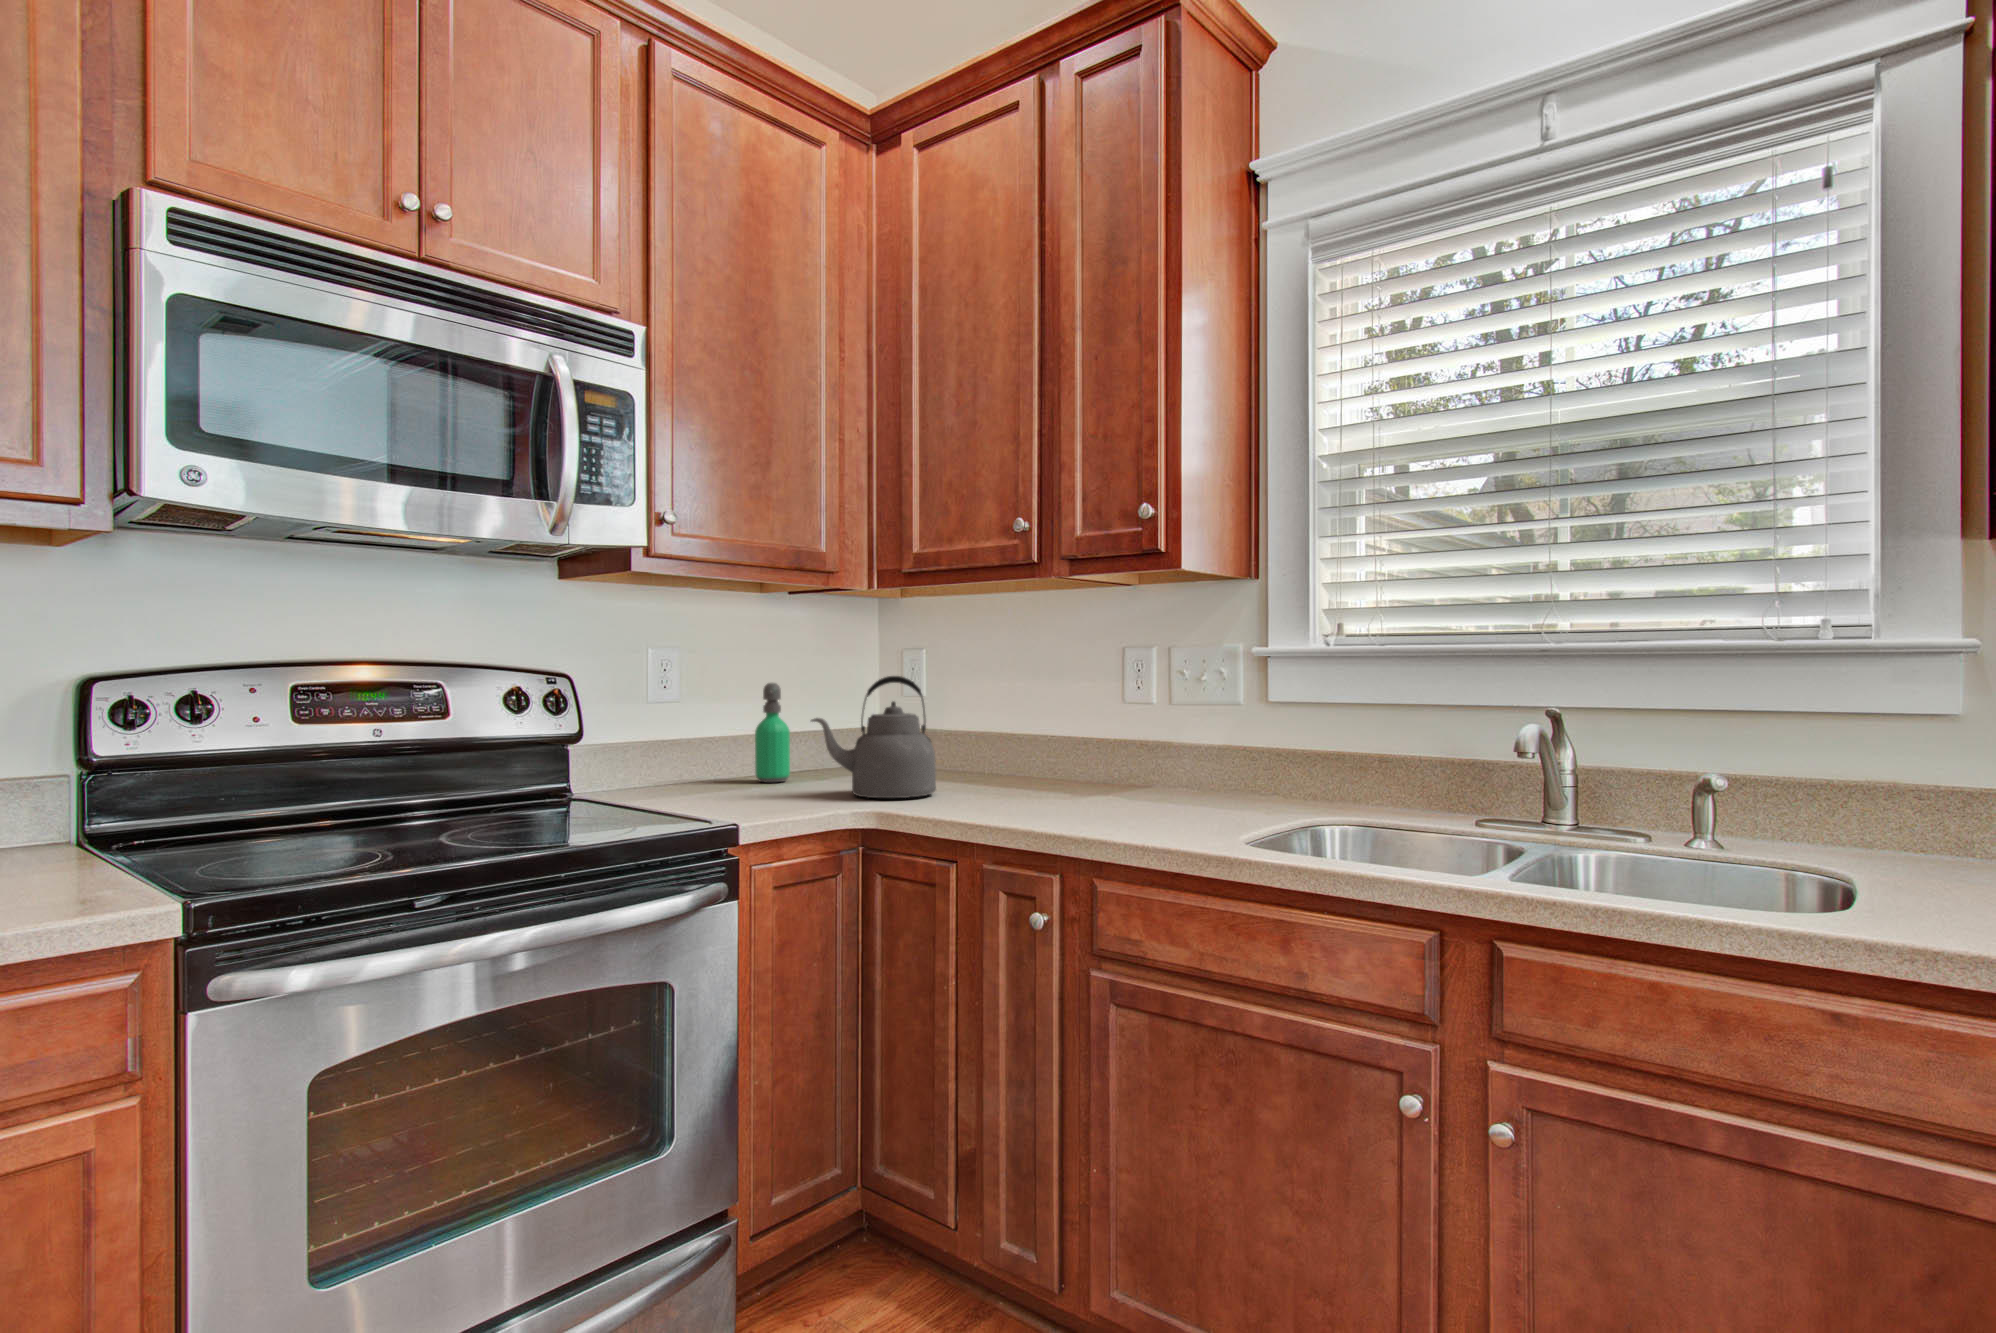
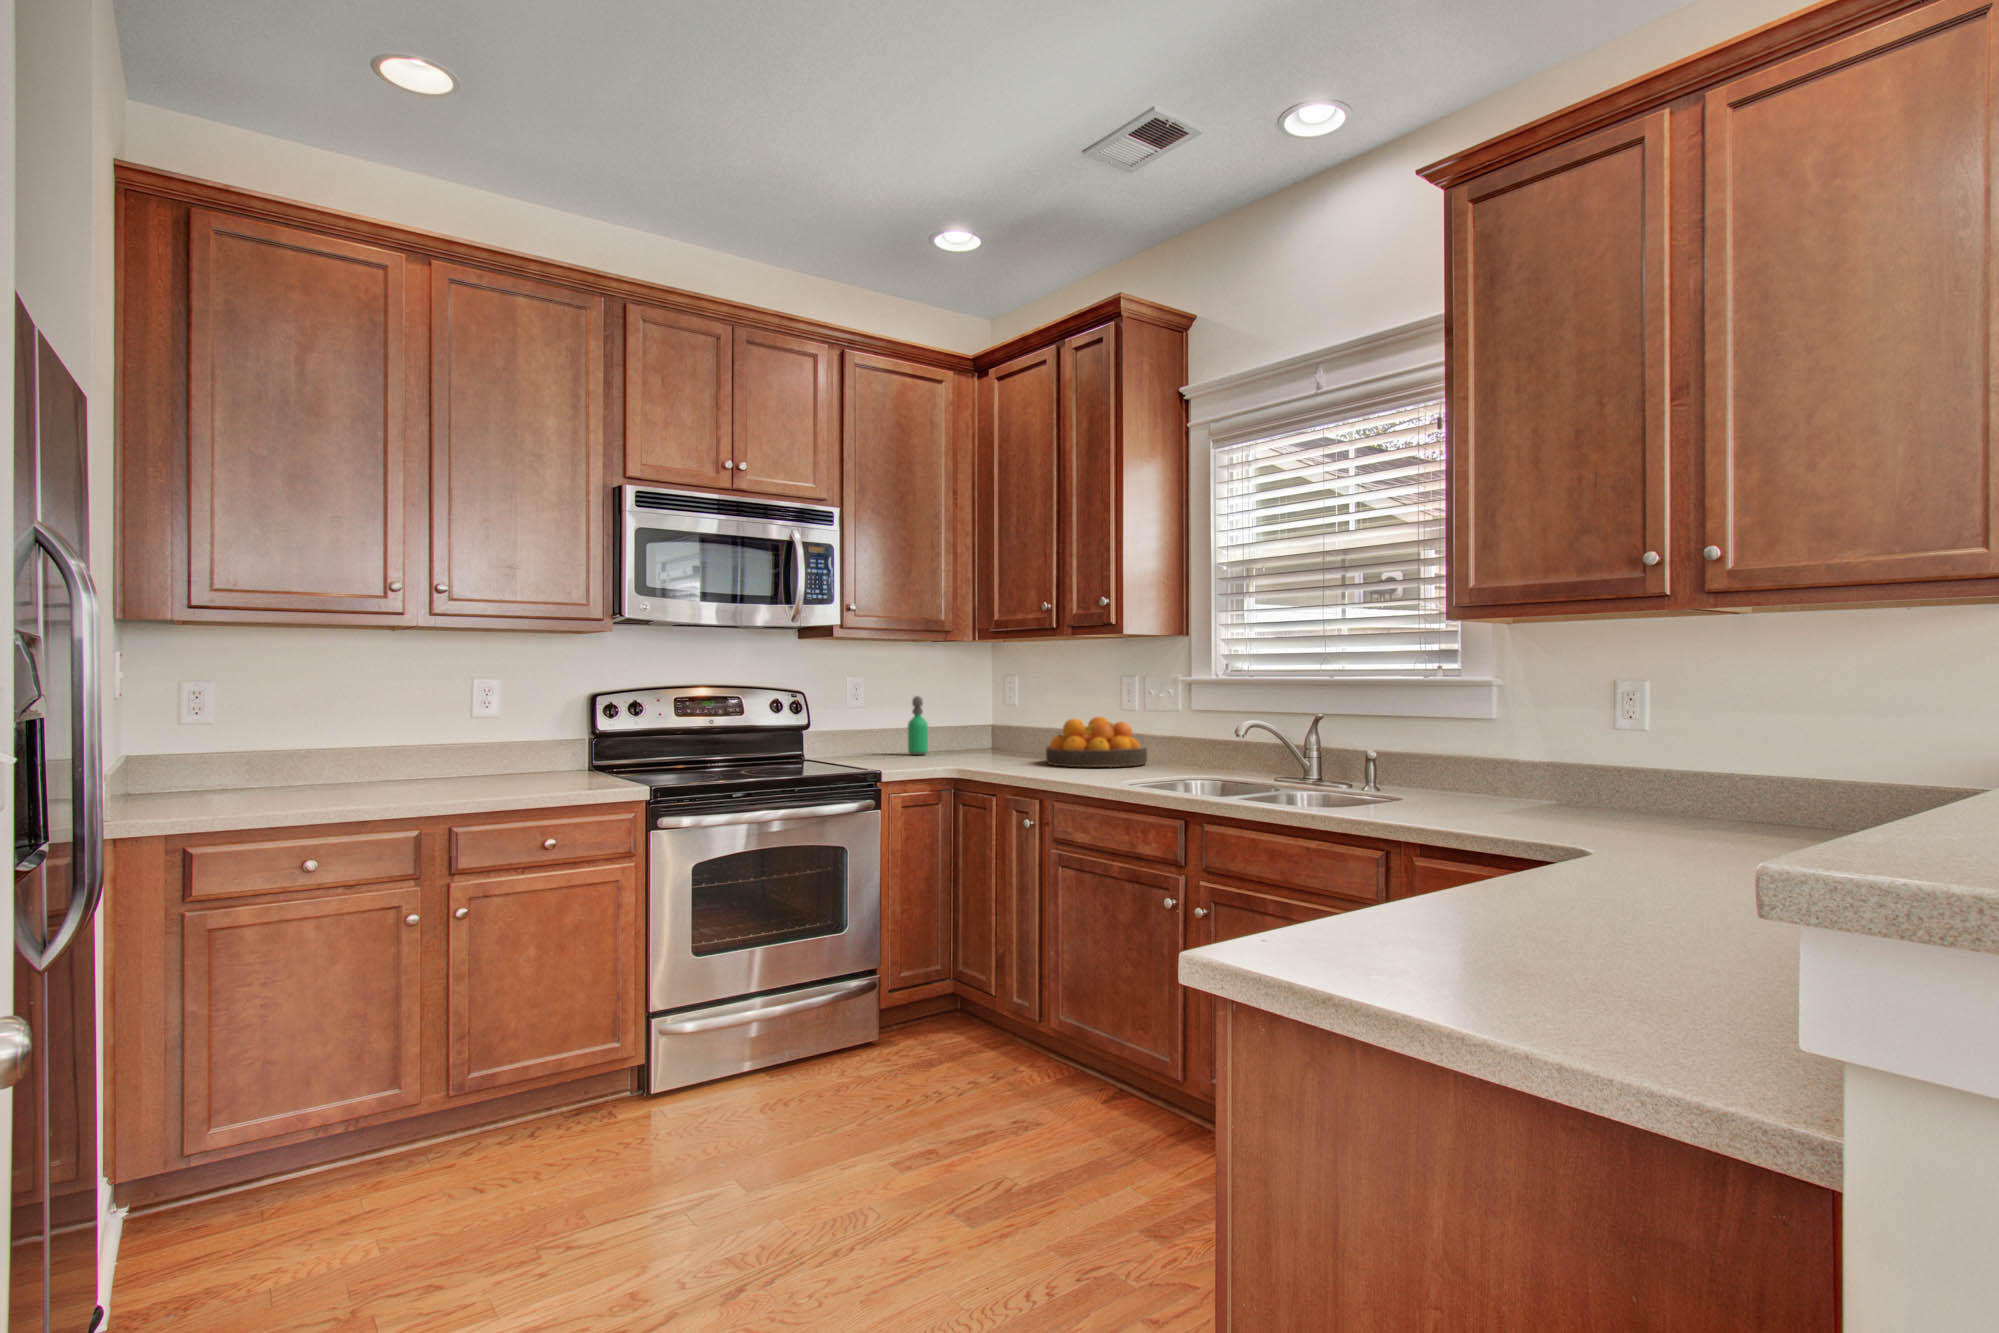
kettle: present [811,676,936,798] -> none [930,693,1002,763]
fruit bowl: none [1015,715,1188,804] -> present [1046,716,1147,767]

